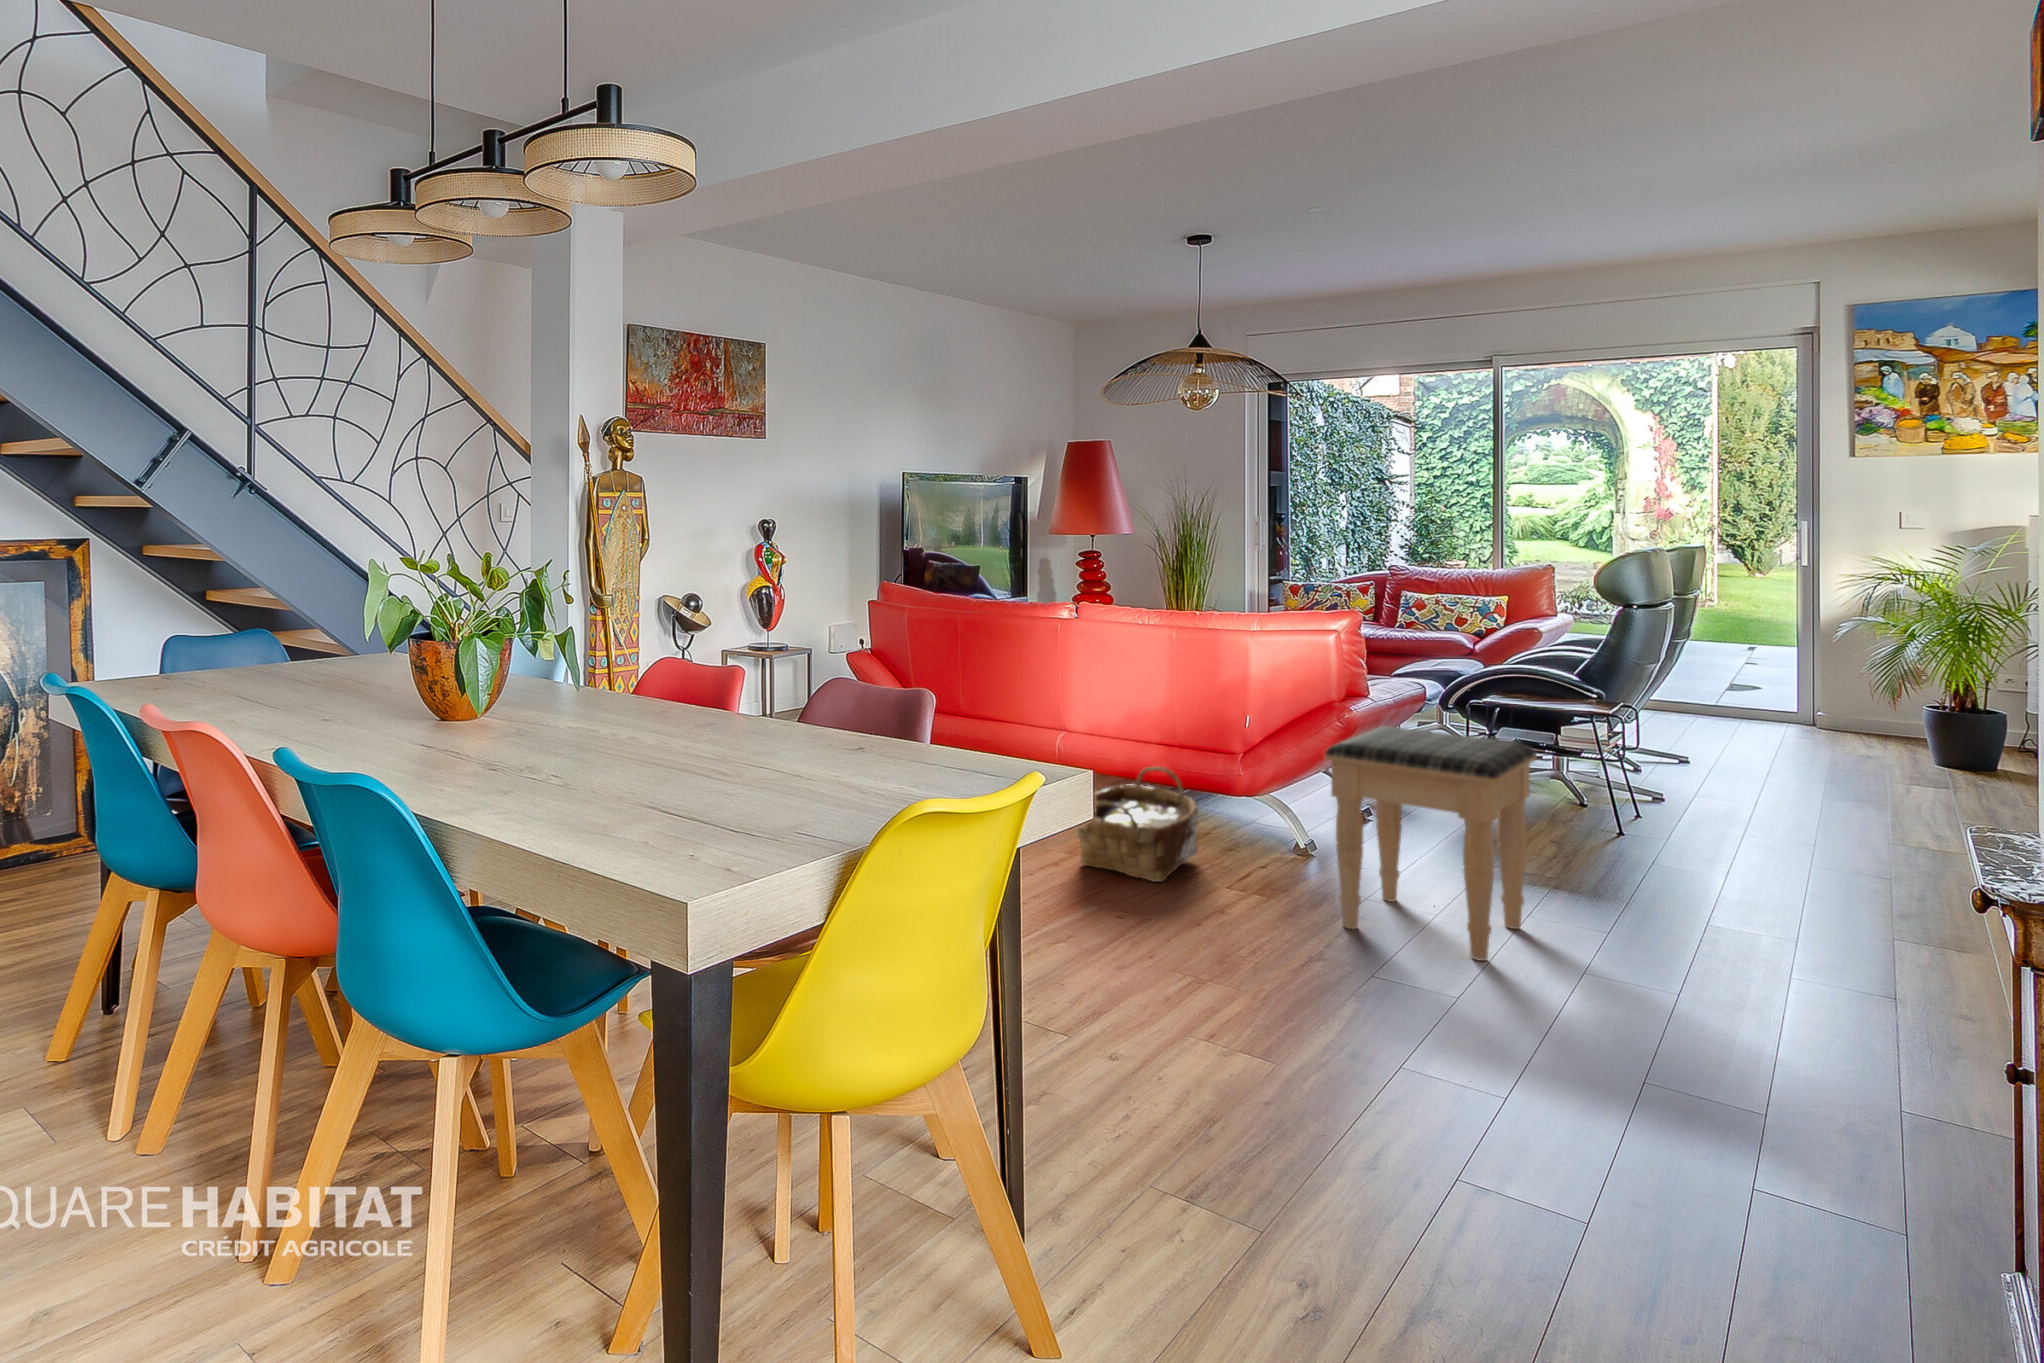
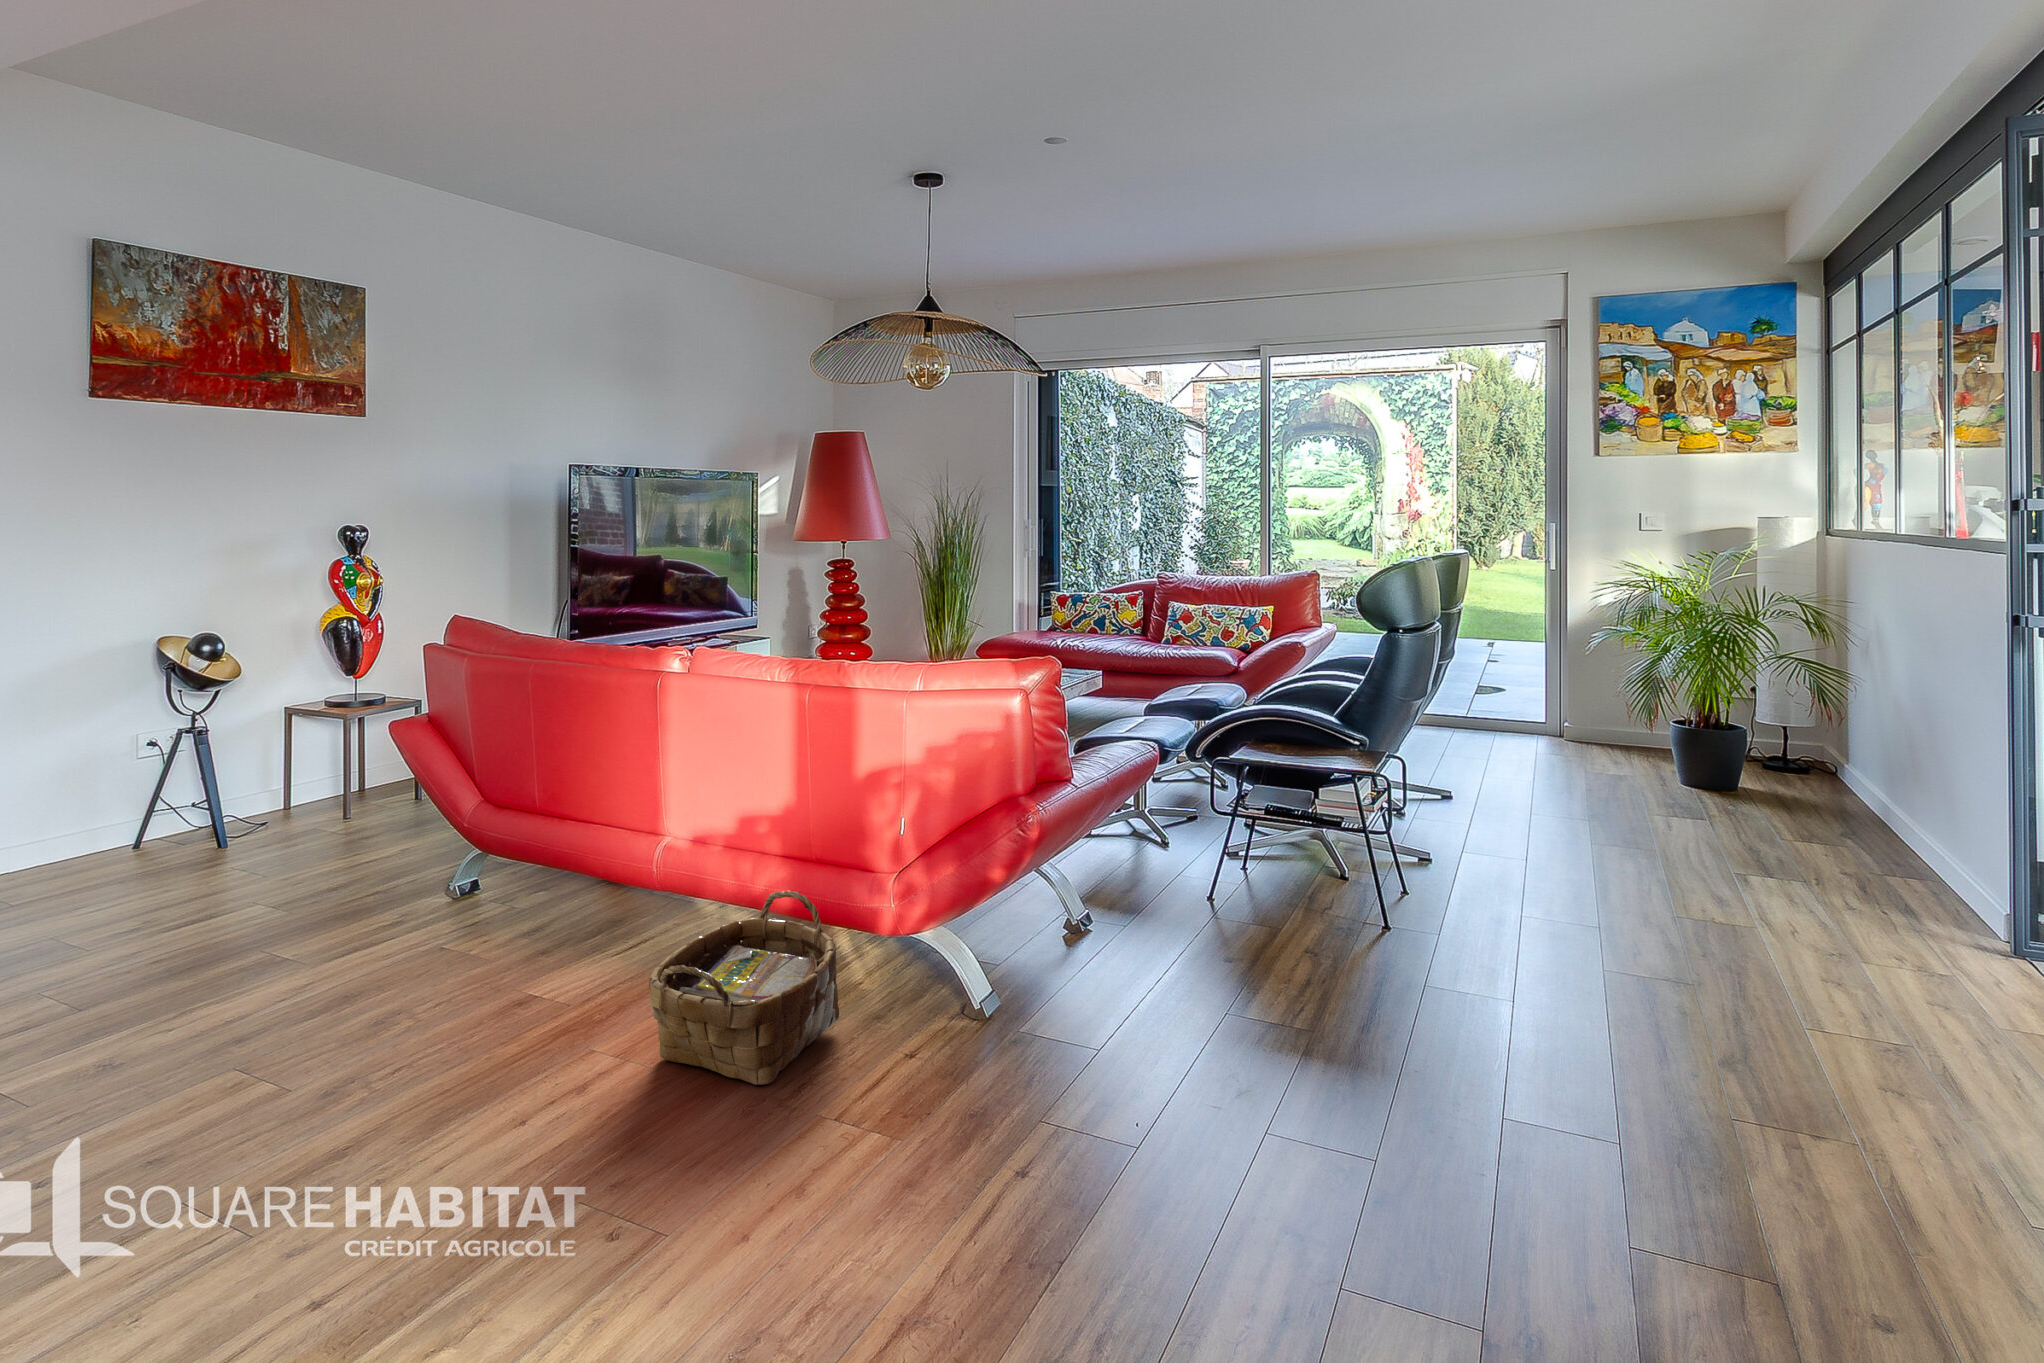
footstool: present [1325,726,1537,961] -> none [981,827,1270,1205]

